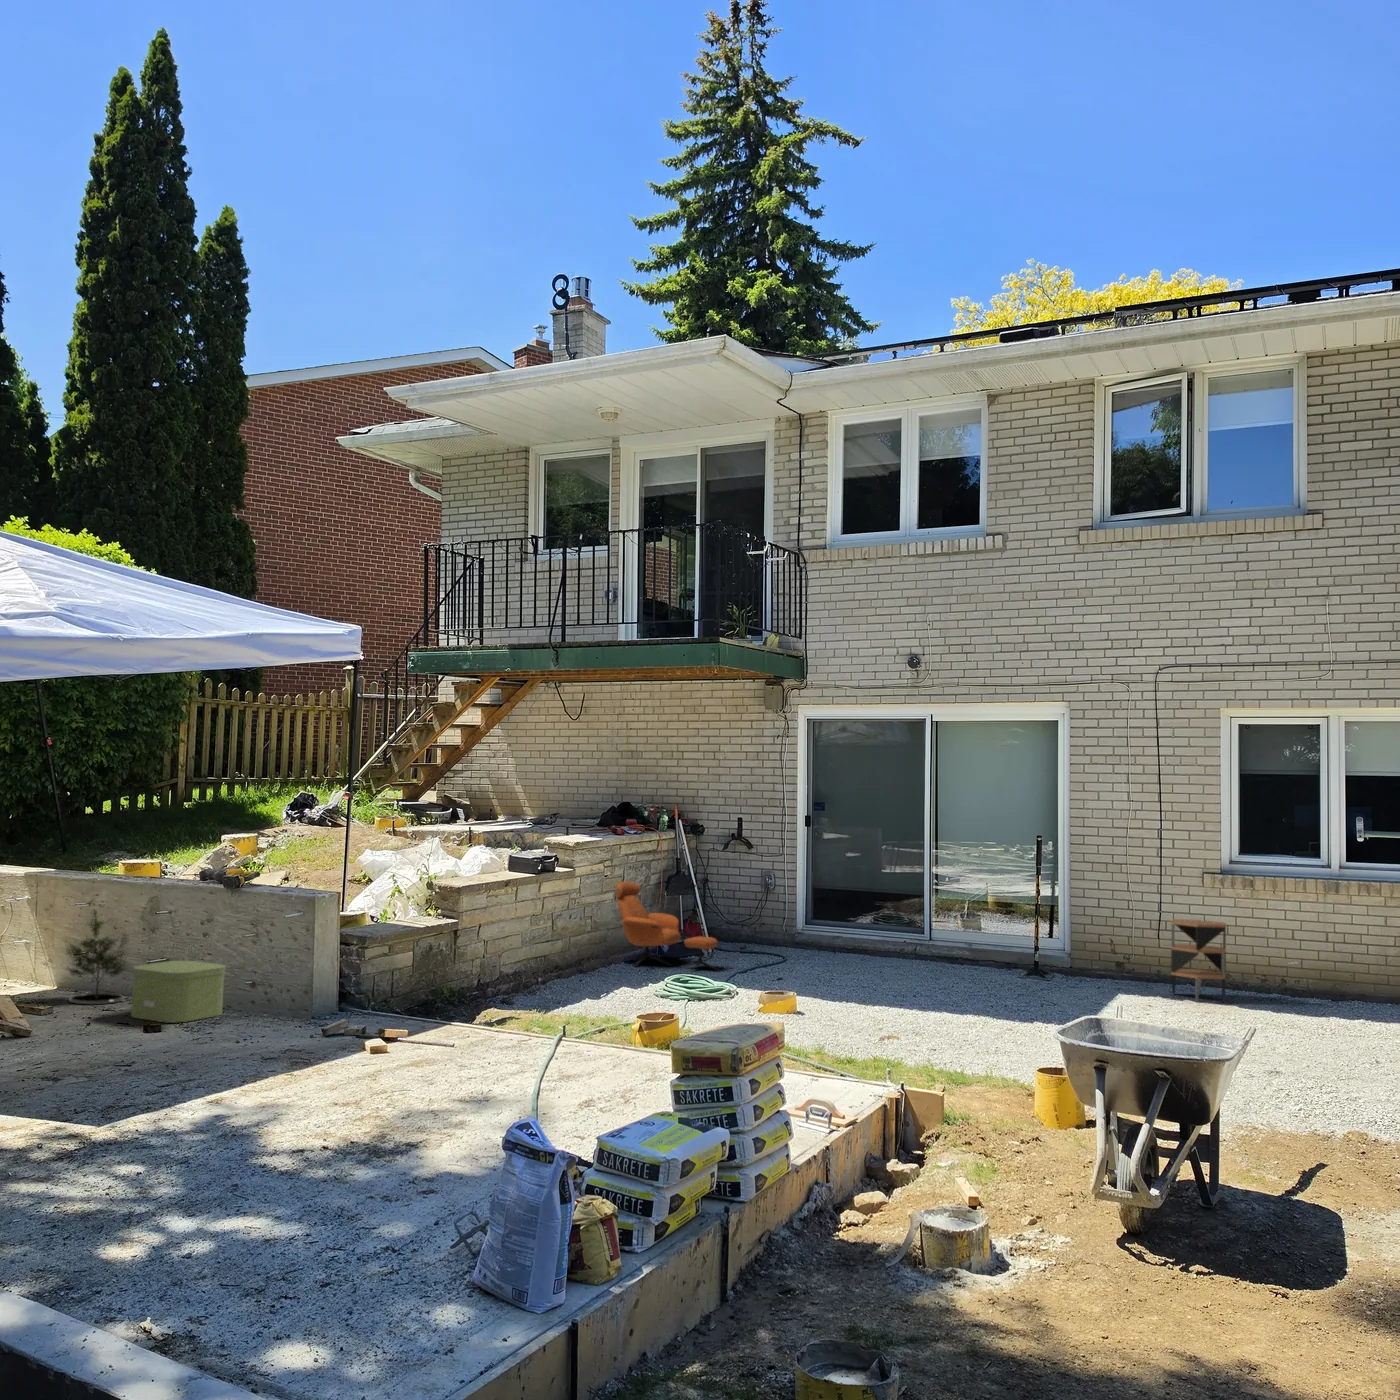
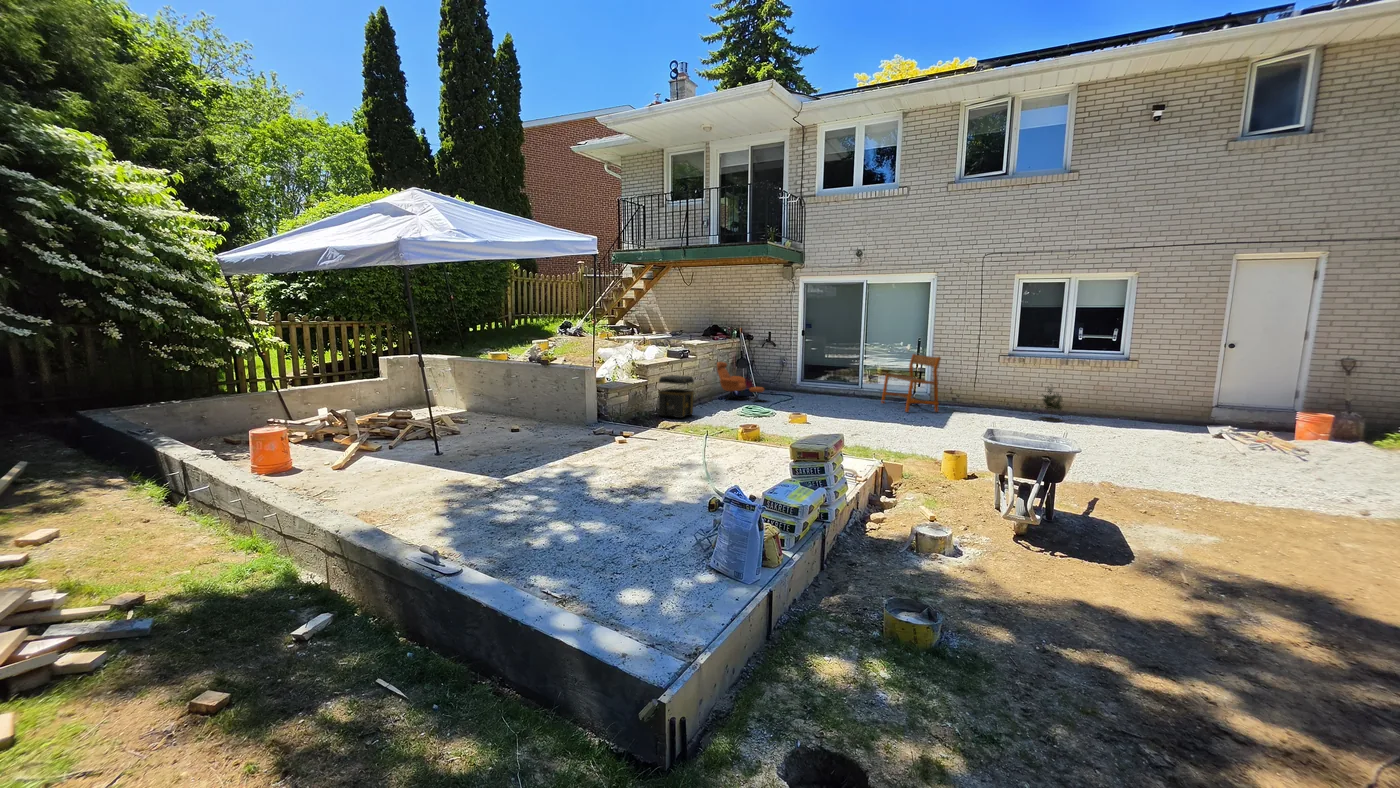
bench: none [970,867,1084,993] -> present [881,354,941,412]
toolbox: none [475,910,554,1003] -> present [658,375,694,418]
potted tree: present [67,911,127,1004] -> present [1039,388,1062,421]
side table: present [1171,919,1226,1003] -> none [980,378,1010,417]
storage box: present [131,961,226,1023] -> none [503,400,546,428]

